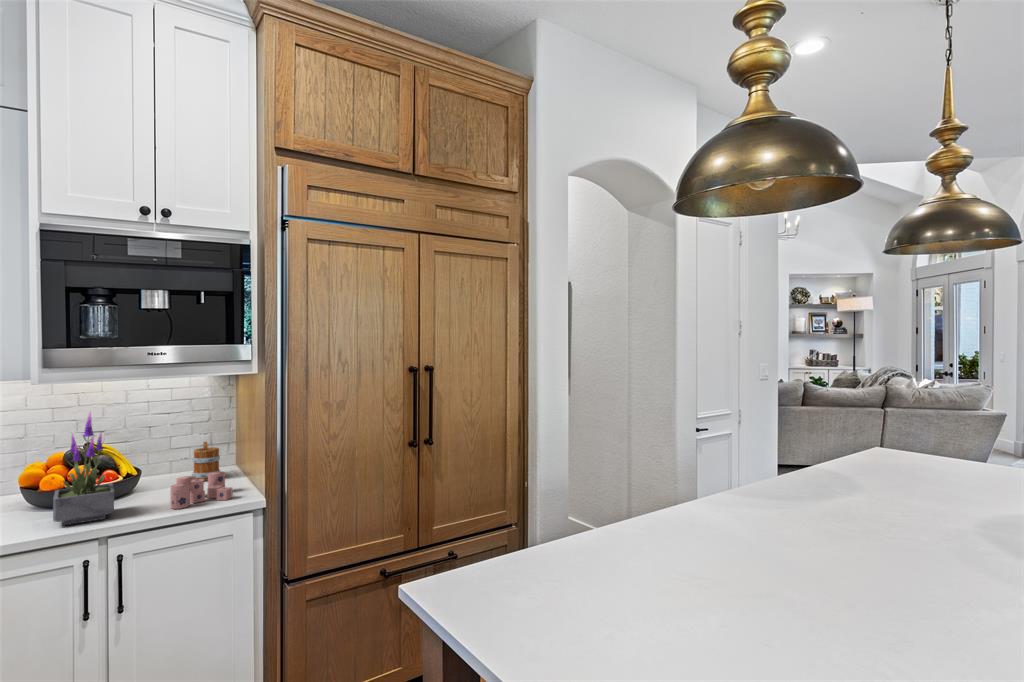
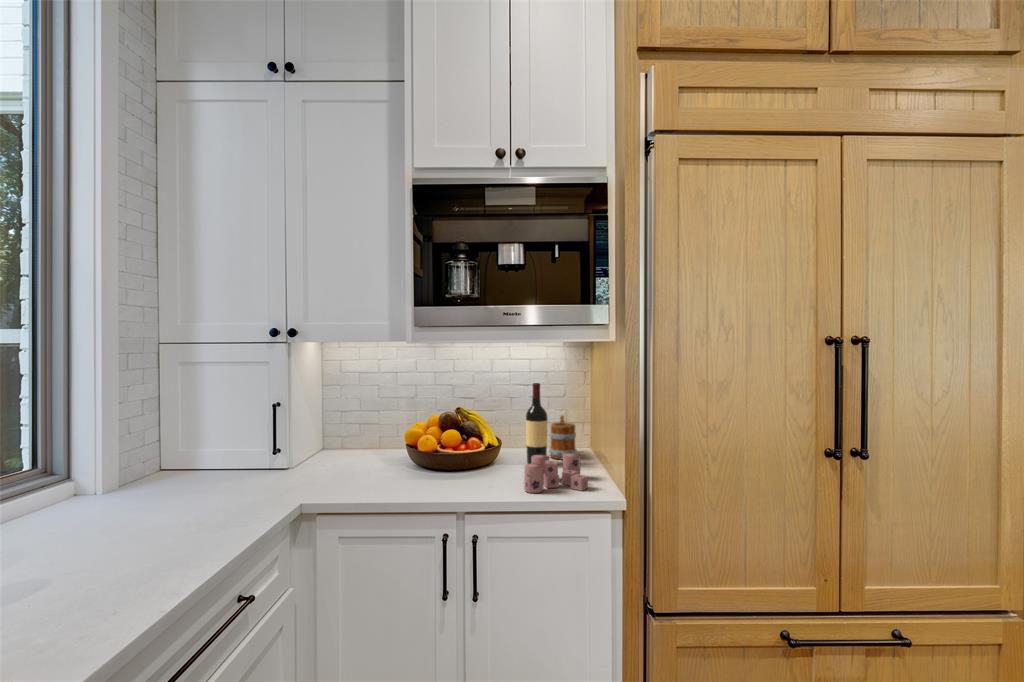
potted plant: present [53,413,114,525] -> none [421,375,474,492]
wine bottle: none [168,413,191,490] -> present [526,383,548,464]

